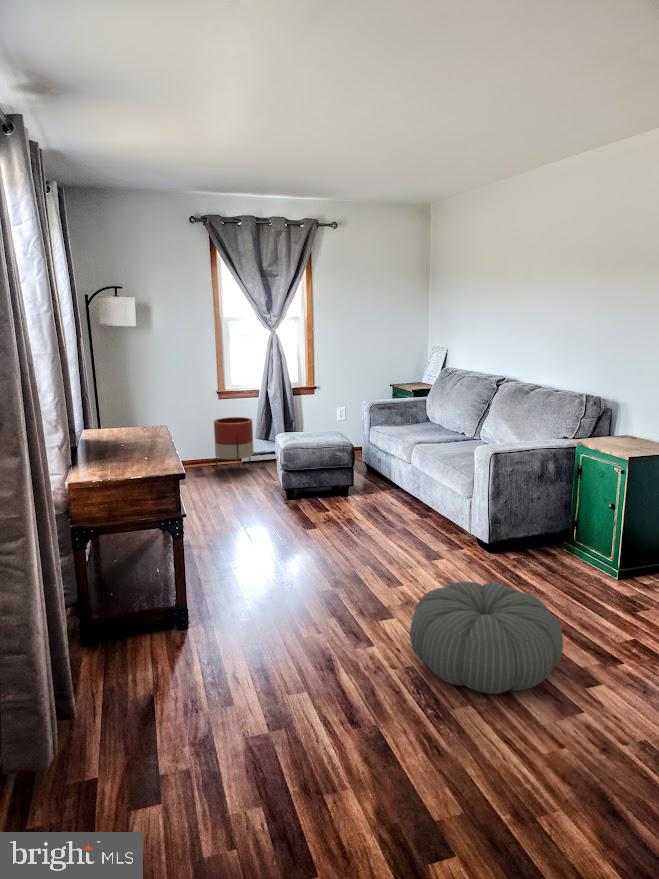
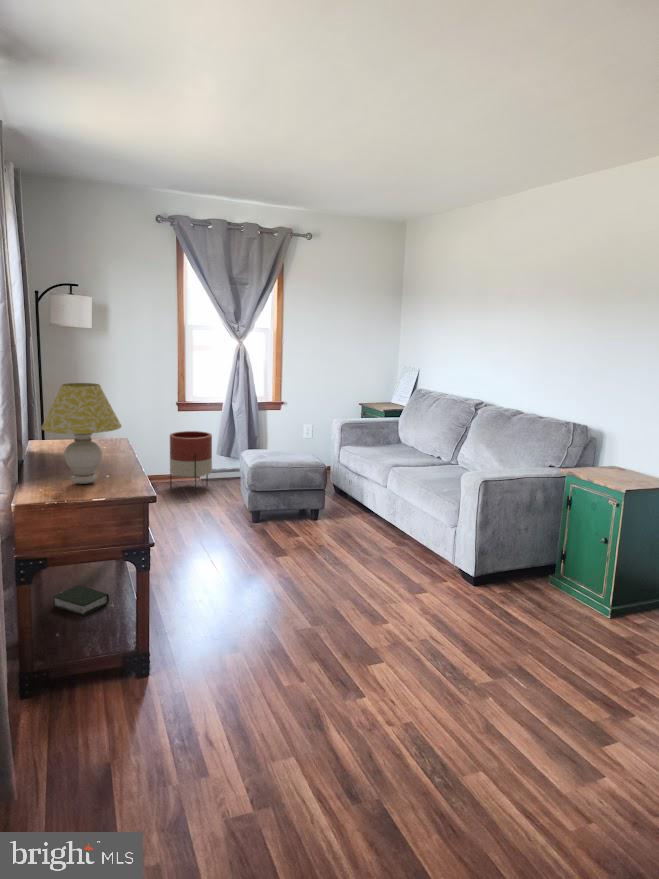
table lamp: none [89,375,157,463] -> present [42,383,121,484]
book: none [108,553,156,579] -> present [54,585,109,616]
pouf: present [410,582,563,694] -> none [408,624,577,756]

